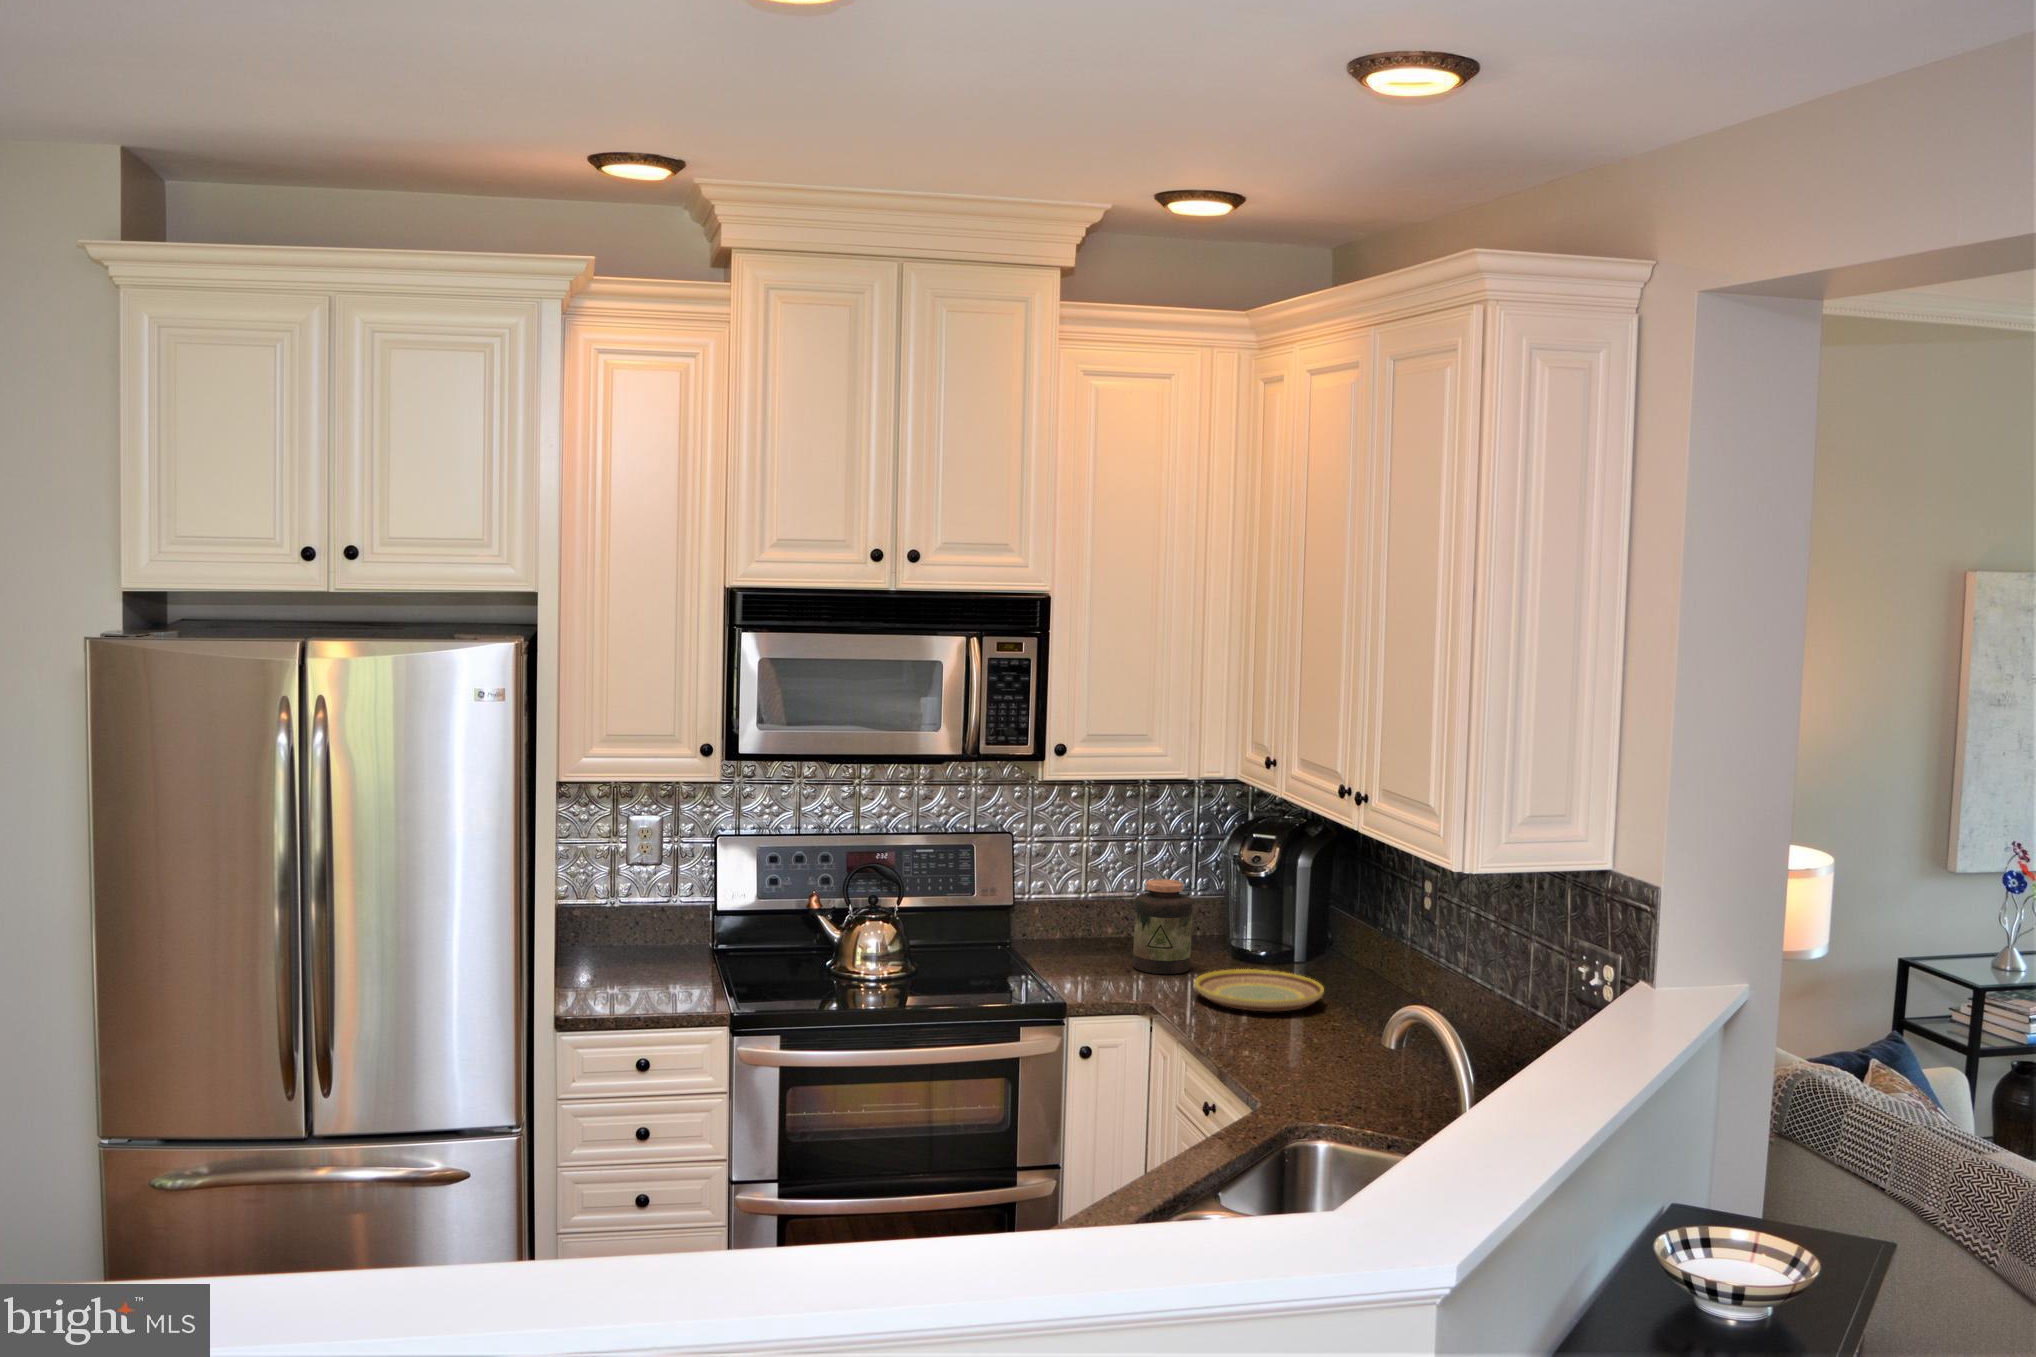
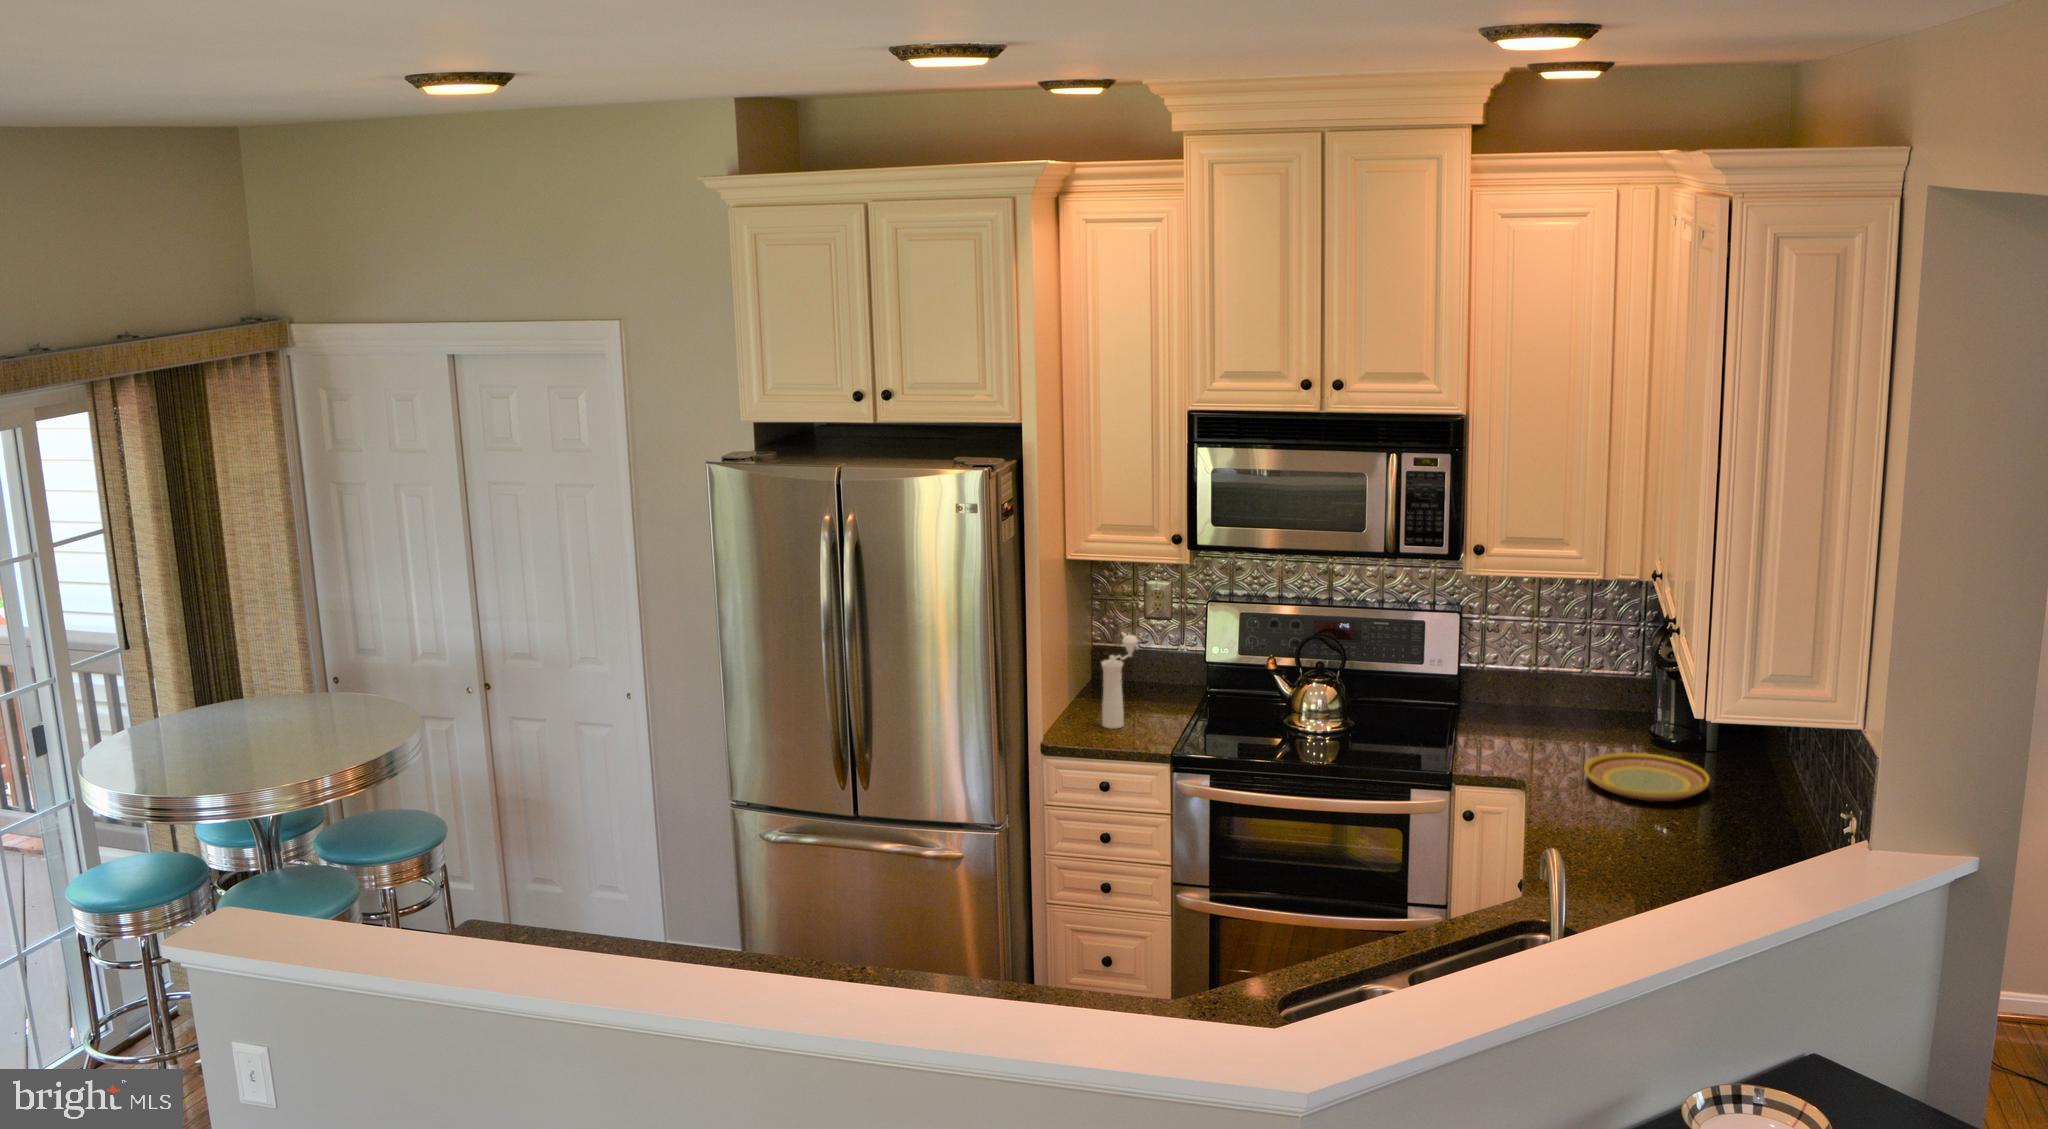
pepper mill: none [616,876,652,994] -> present [1101,635,1138,729]
jar: present [1133,879,1193,974] -> none [1556,663,1613,749]

